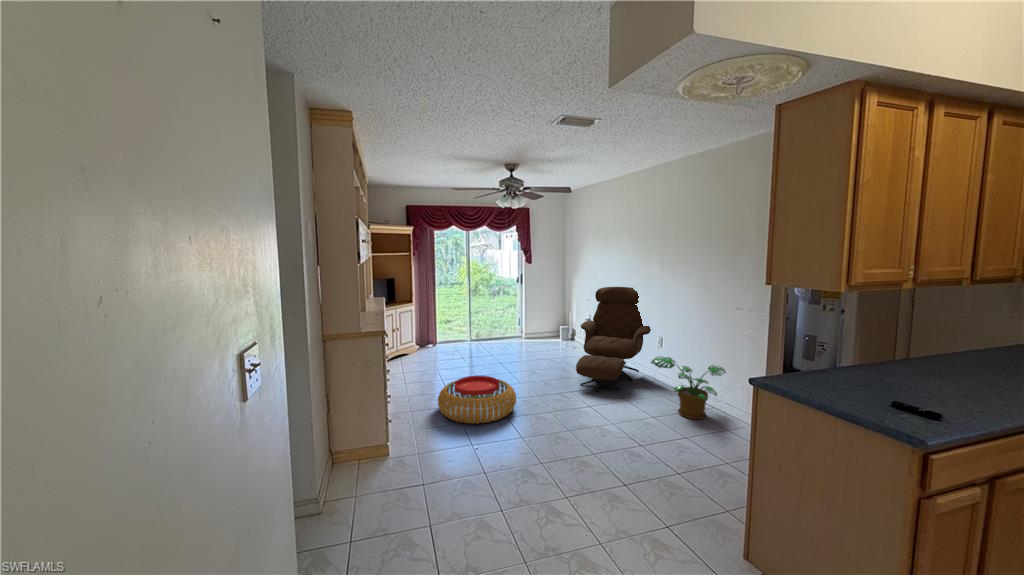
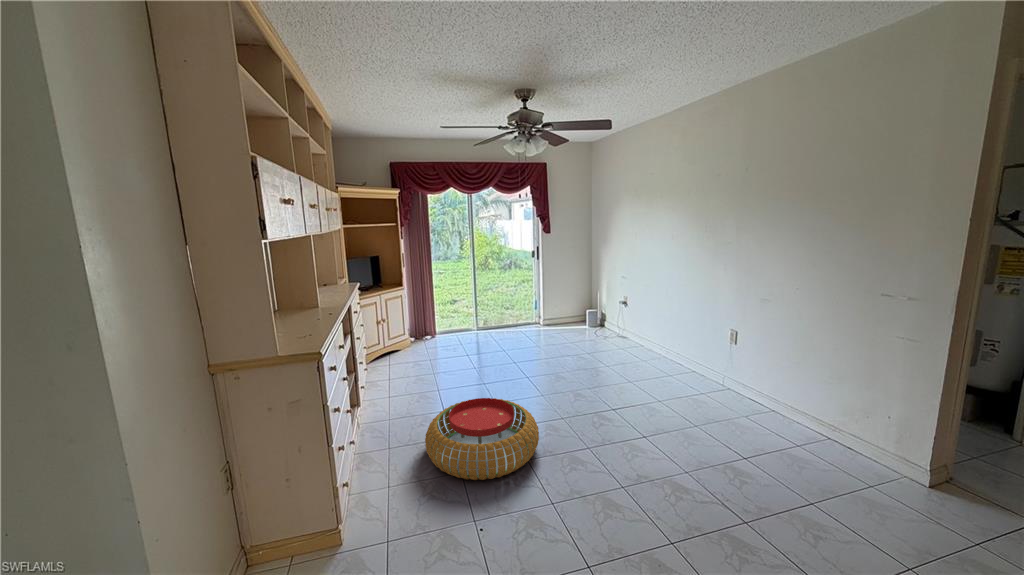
lounge chair: present [576,287,651,393] -> none [618,263,718,414]
potted plant: present [651,357,726,419] -> none [735,370,861,469]

